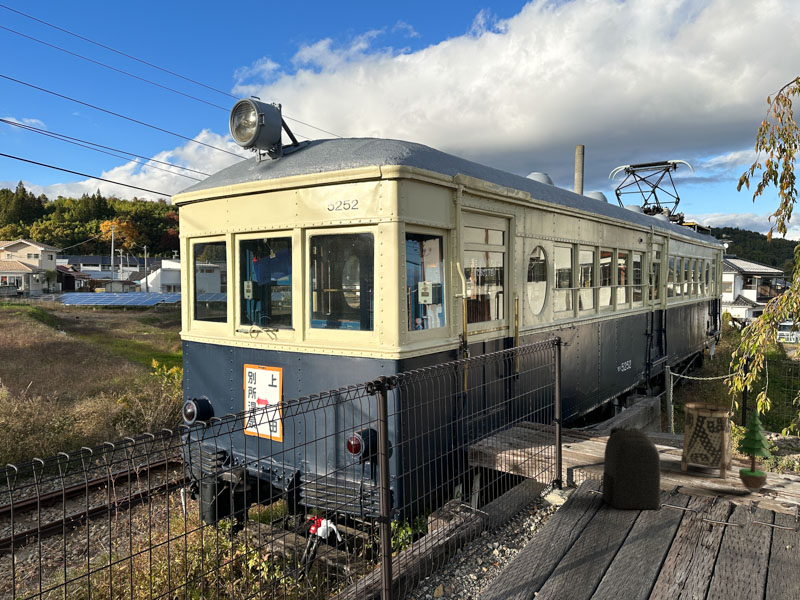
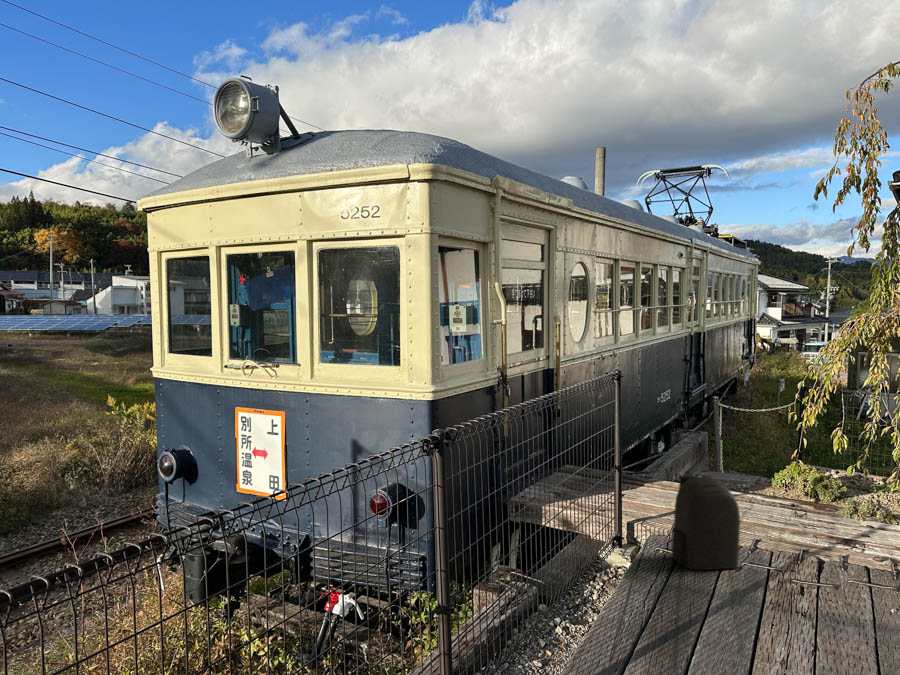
basket: present [681,403,734,479] -> none [749,441,808,527]
potted tree: present [736,409,771,492] -> none [816,448,856,544]

